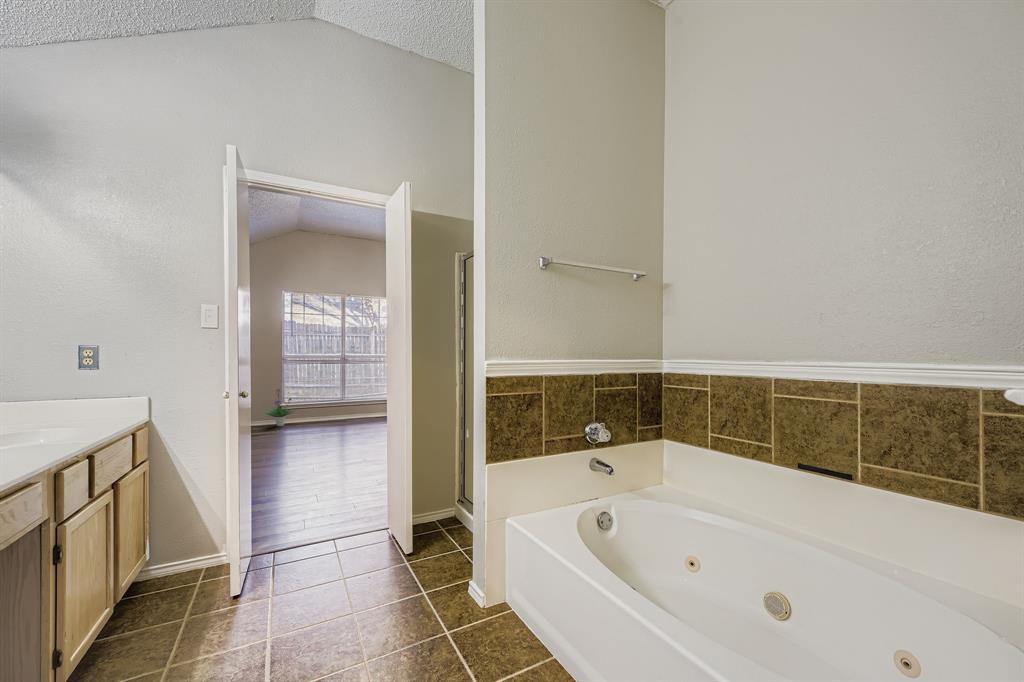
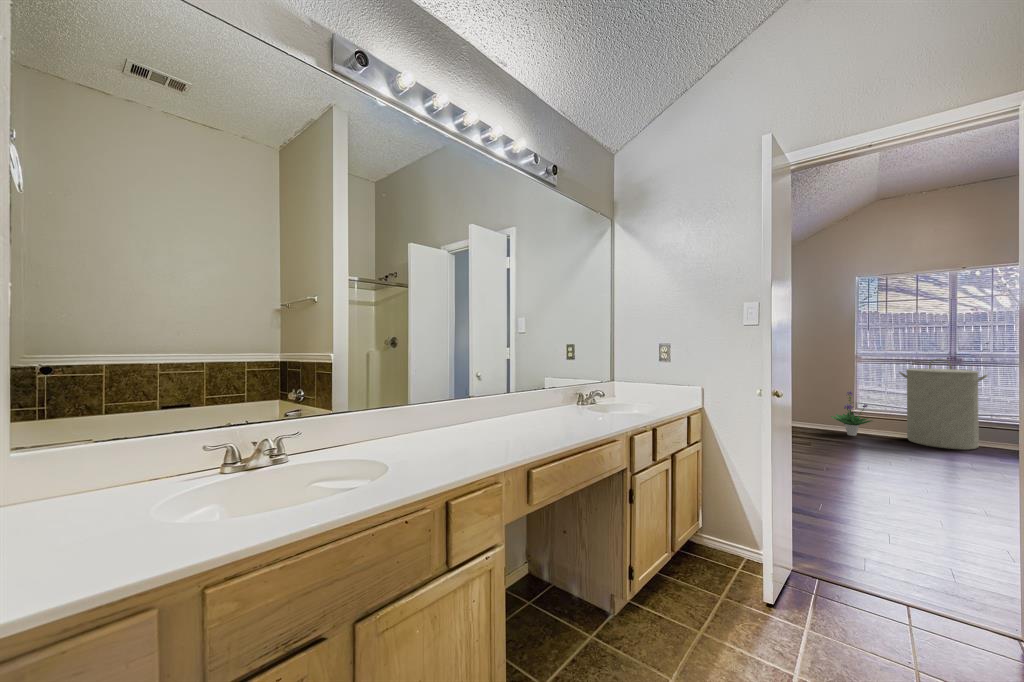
laundry hamper: none [312,358,361,422] -> present [899,358,988,450]

